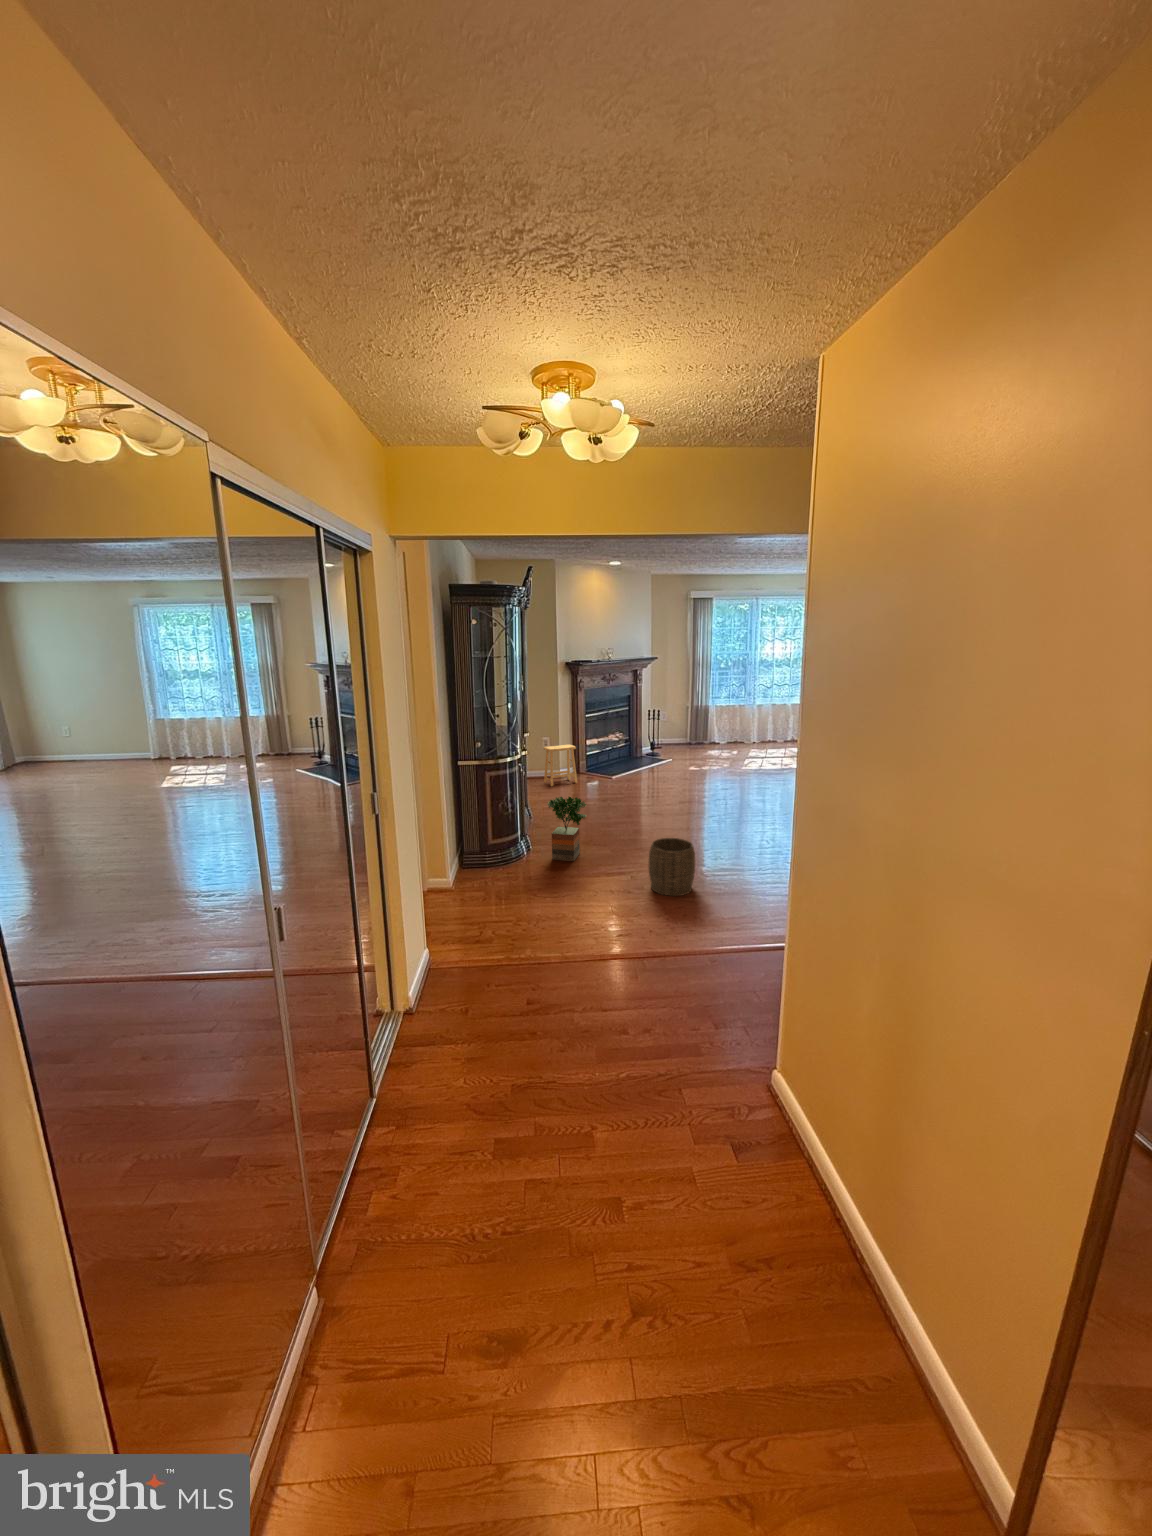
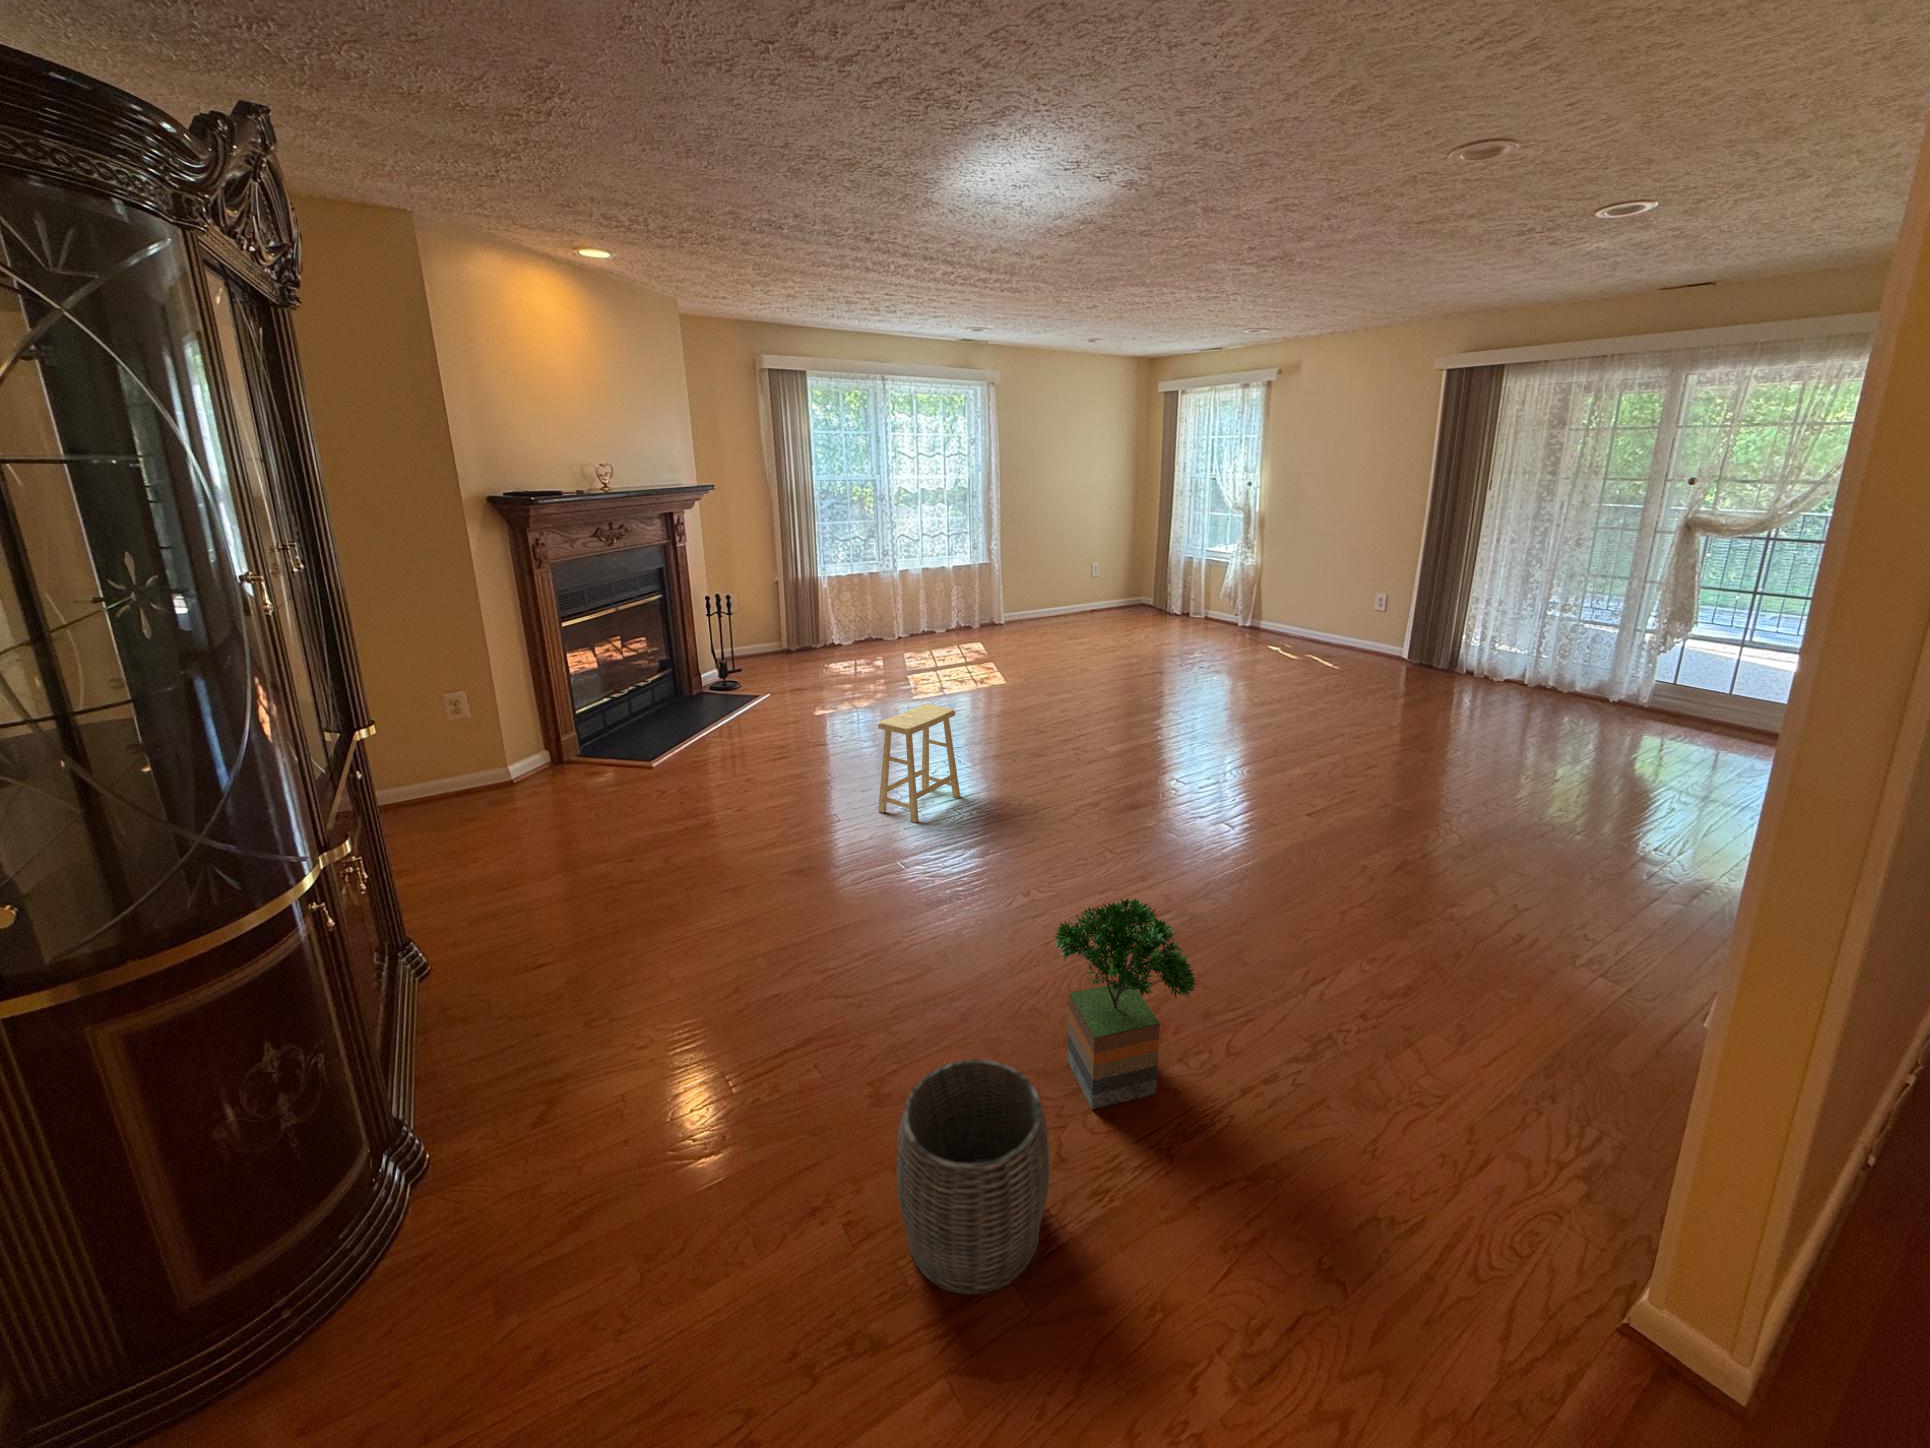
footstool: present [544,744,577,786] -> present [878,704,960,823]
potted tree: present [548,797,586,861] -> present [1054,898,1196,1109]

